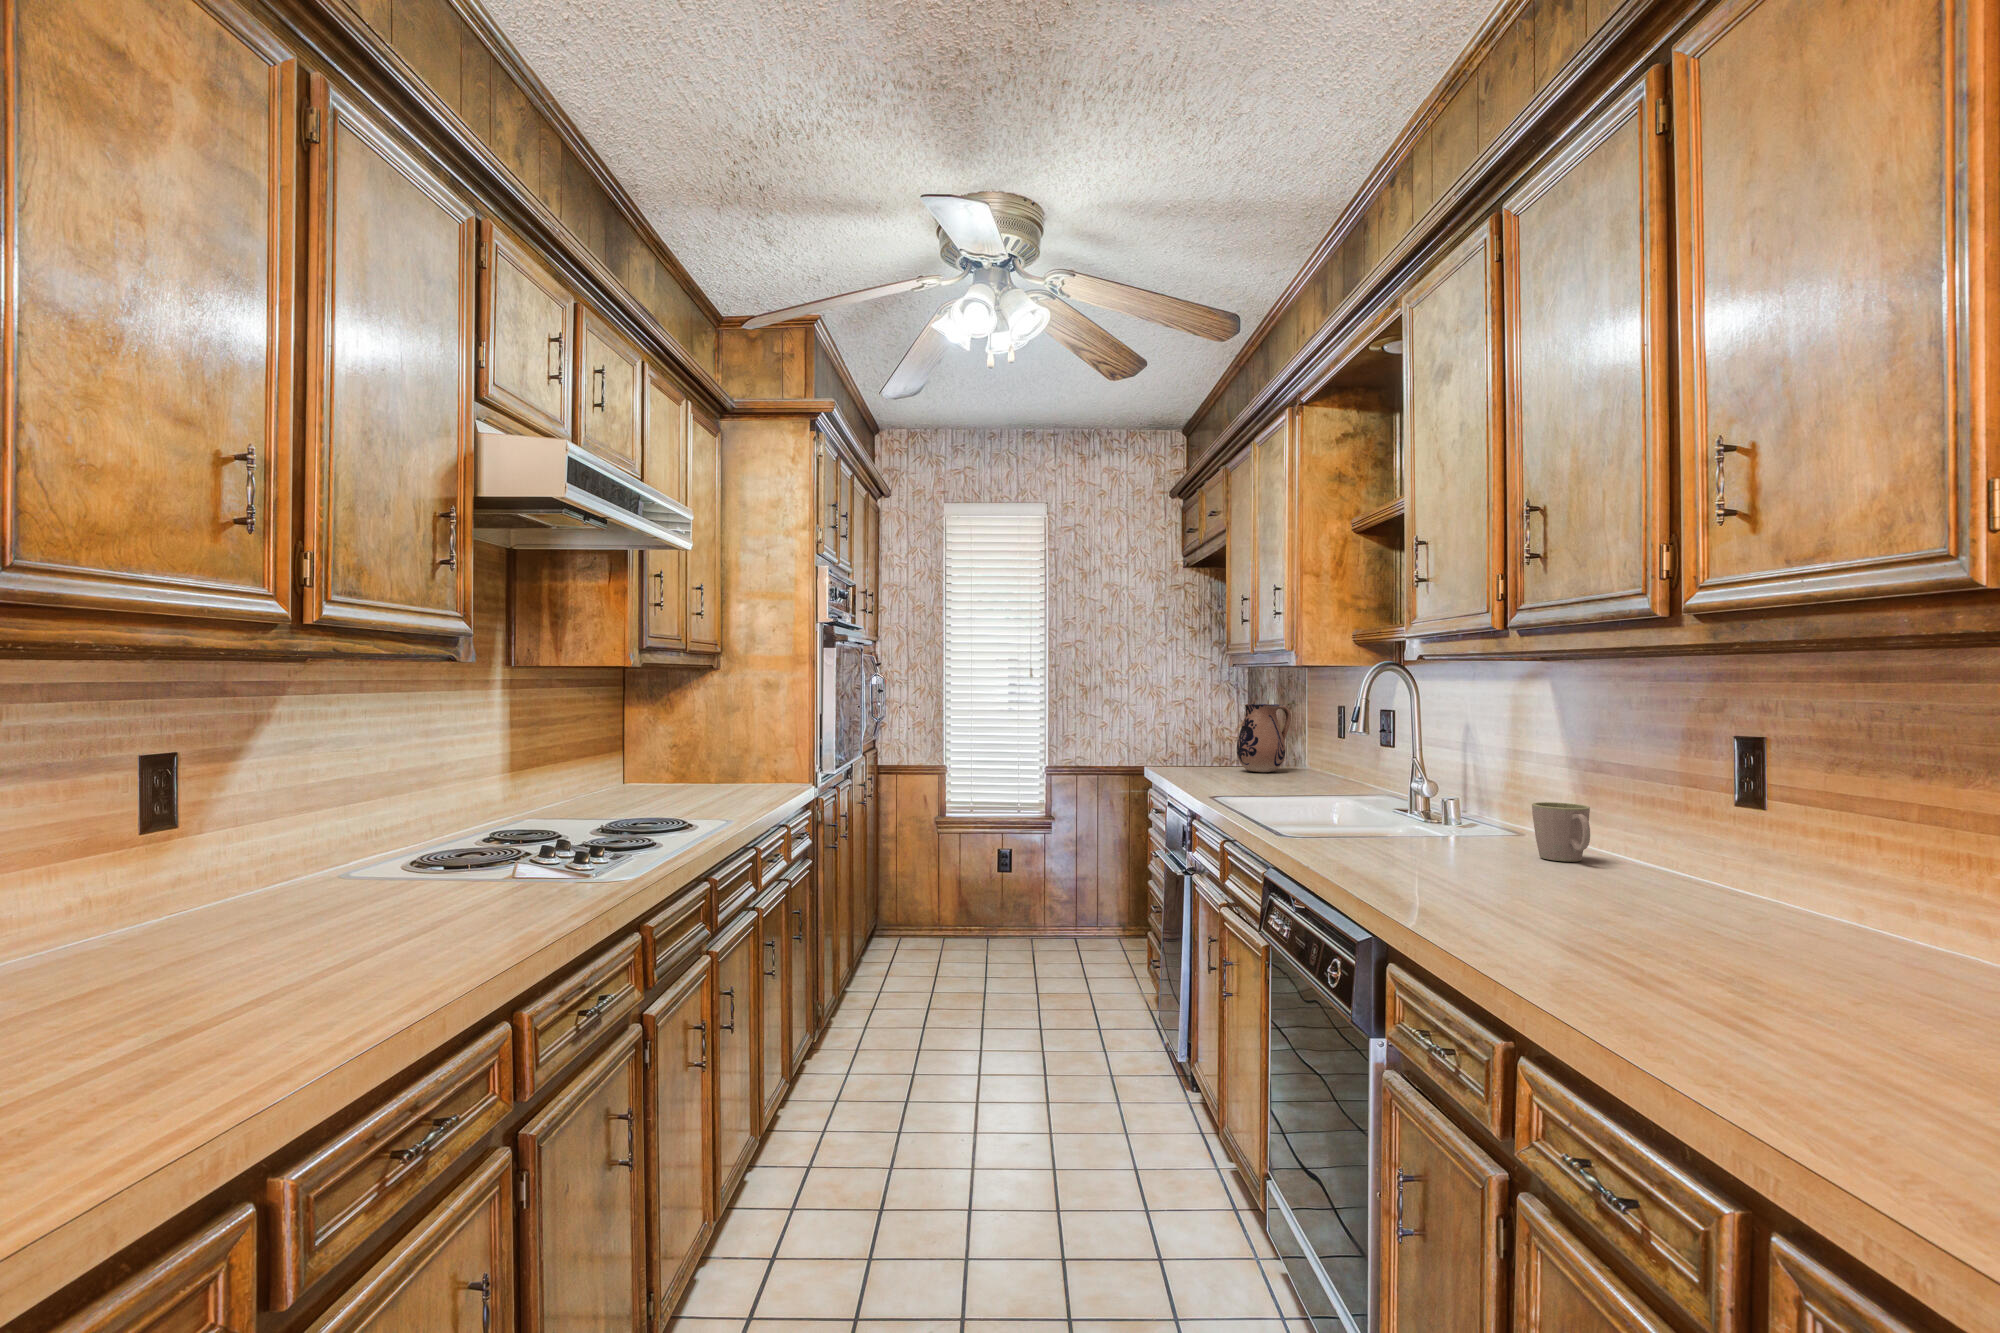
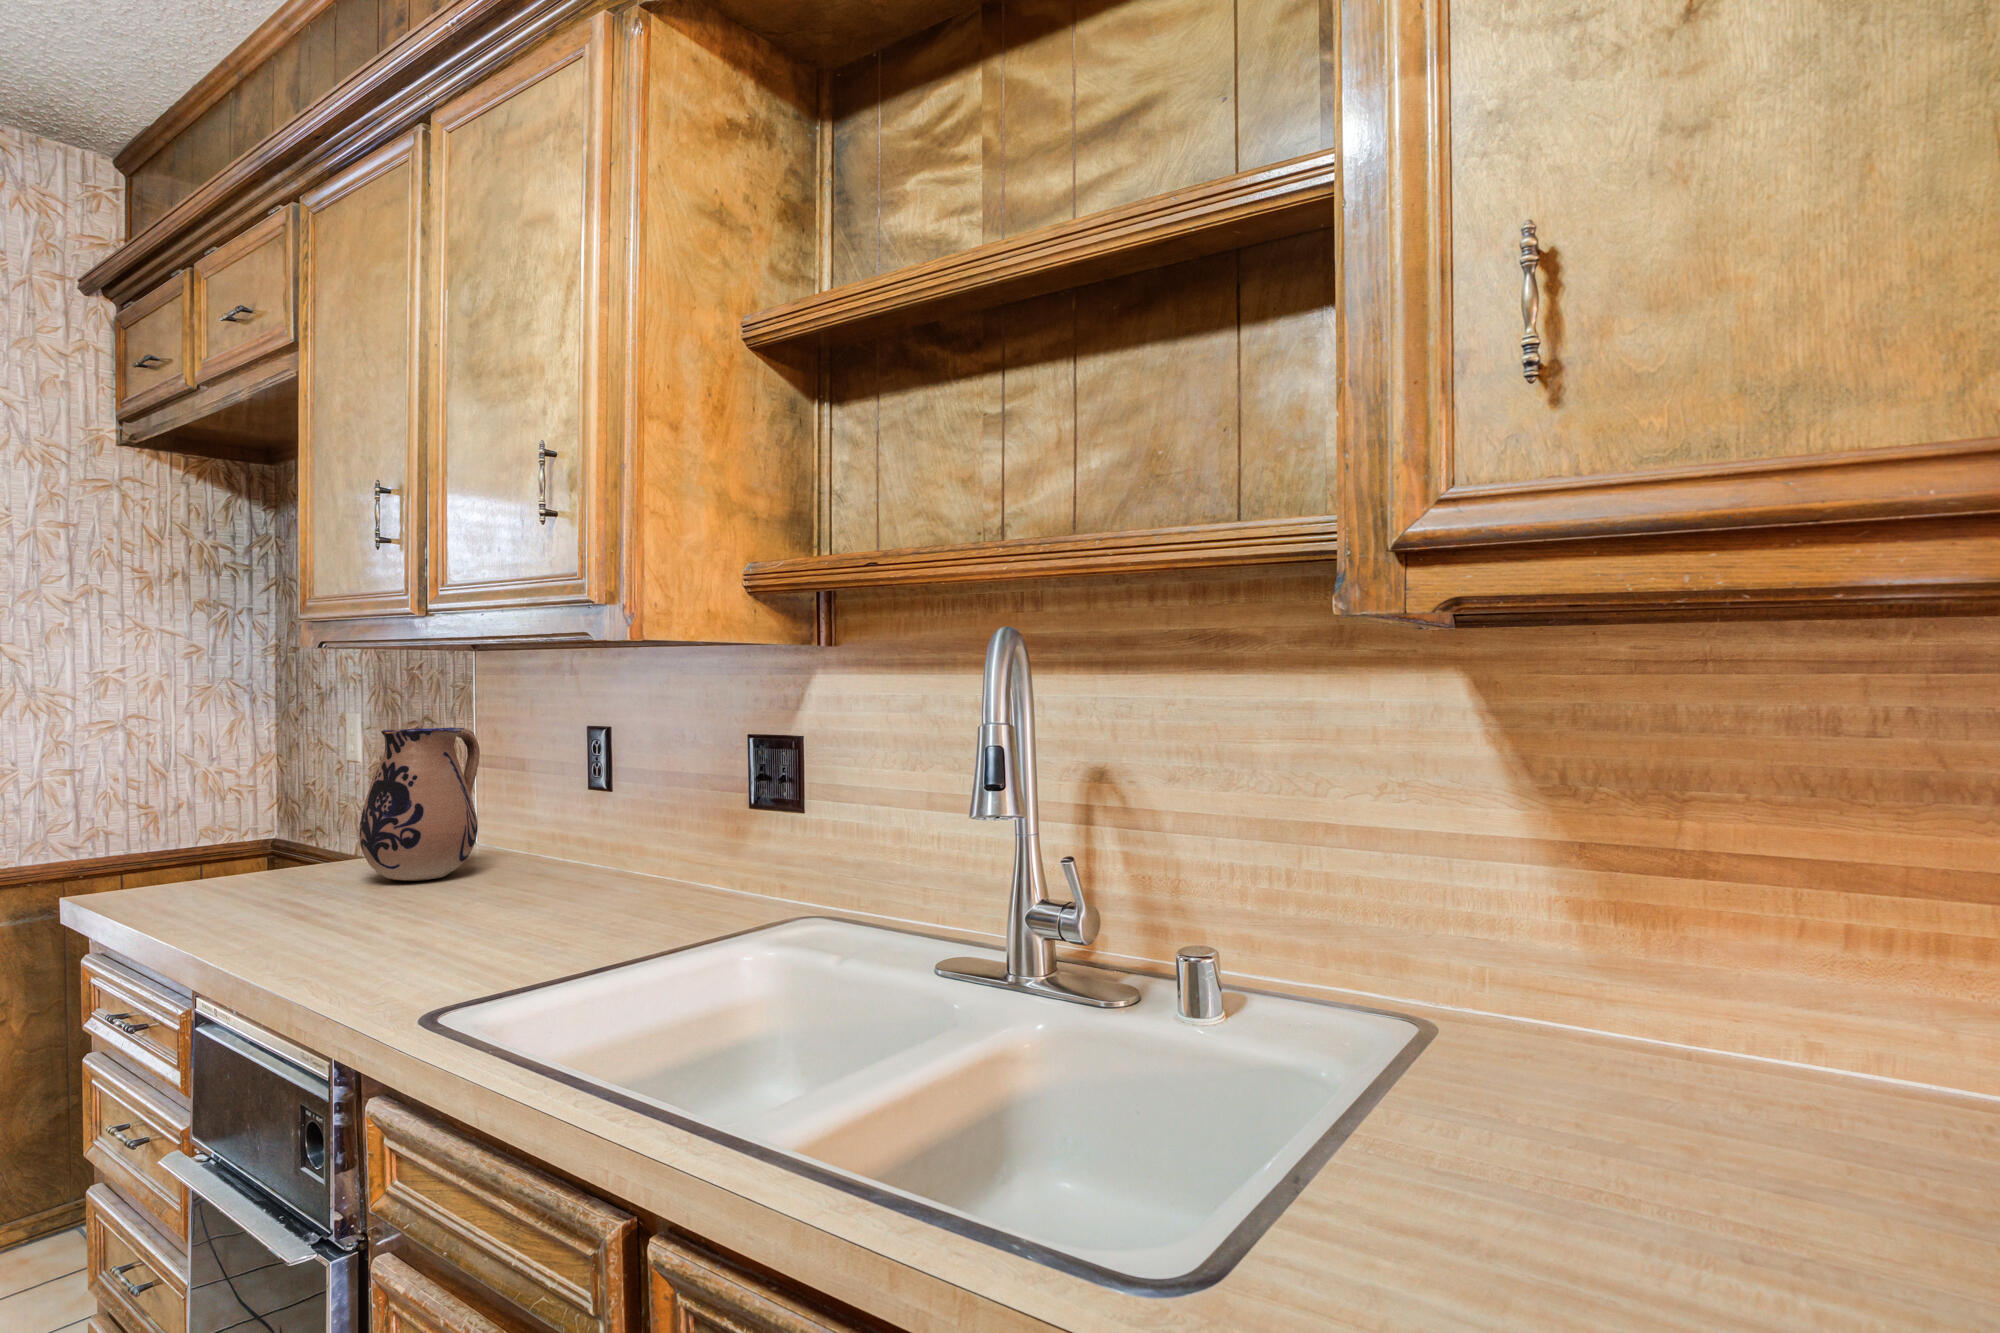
mug: present [1532,802,1590,862] -> none [1641,963,1860,1131]

